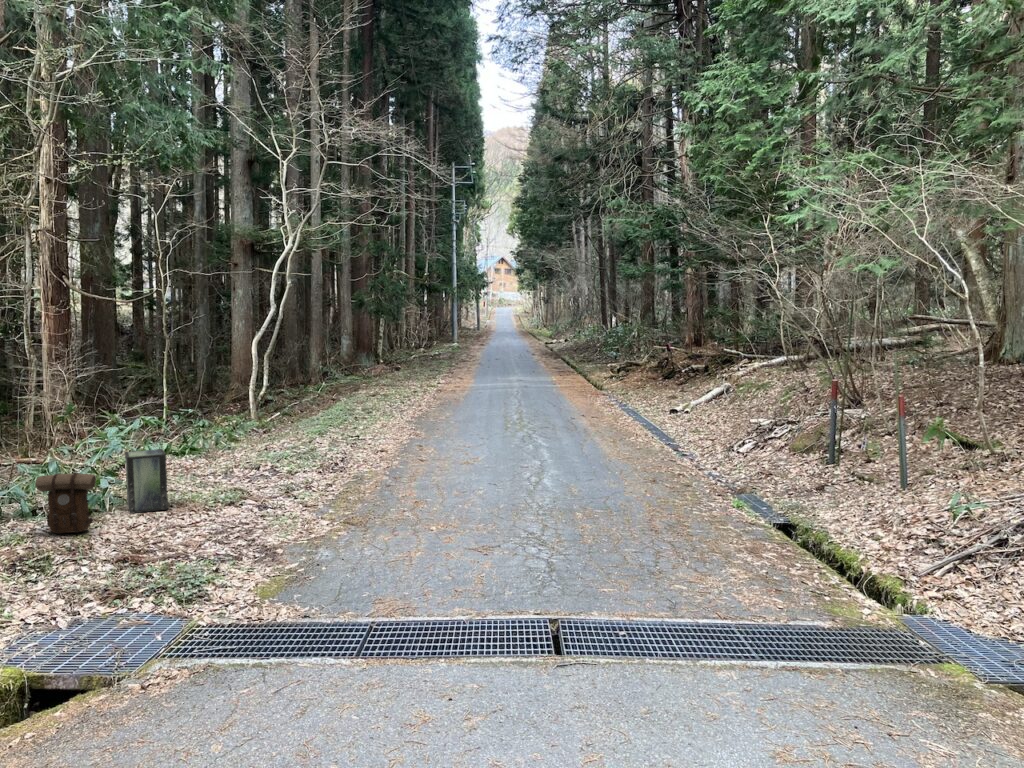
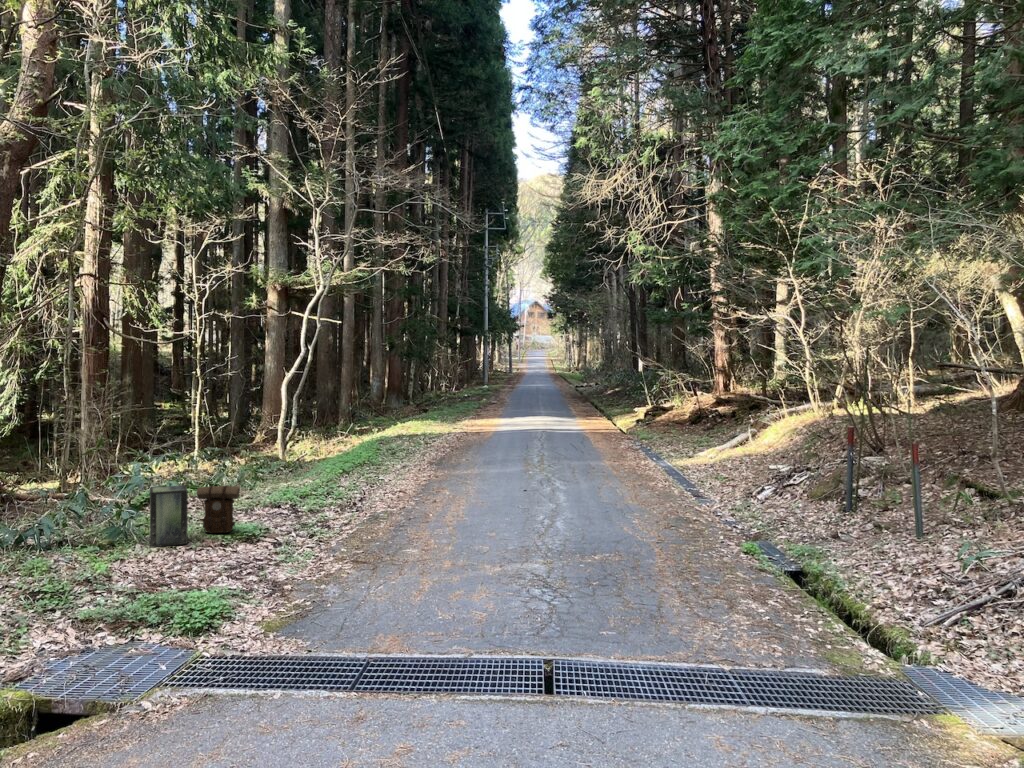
backpack: present [36,473,96,534] -> present [197,485,240,533]

